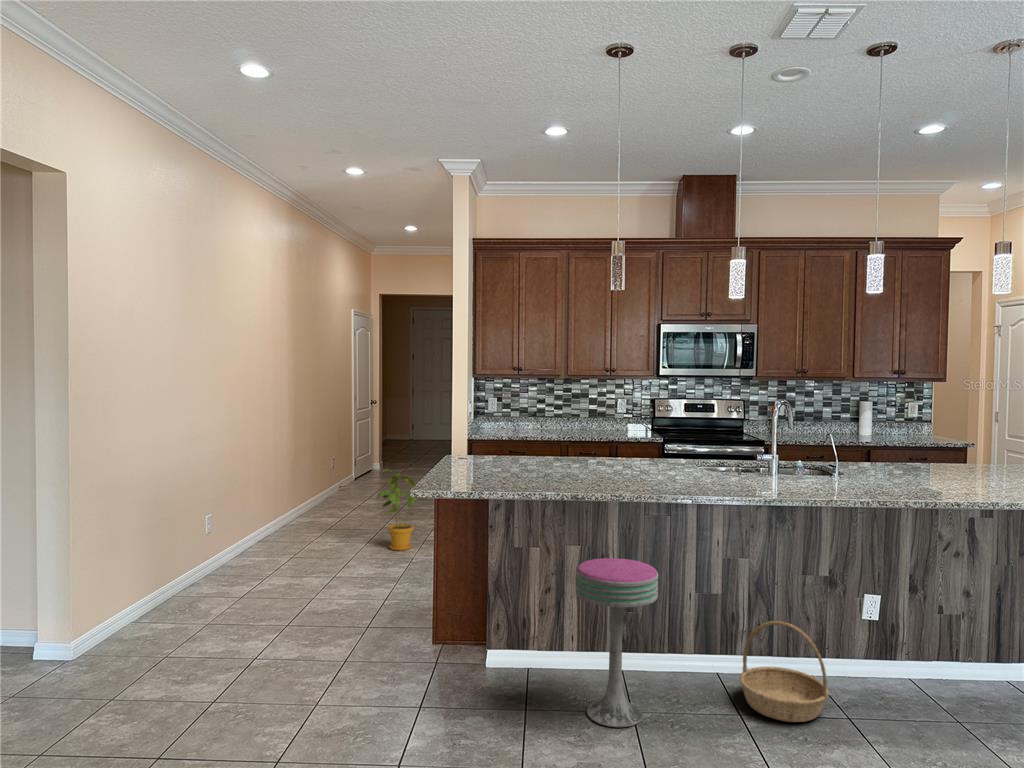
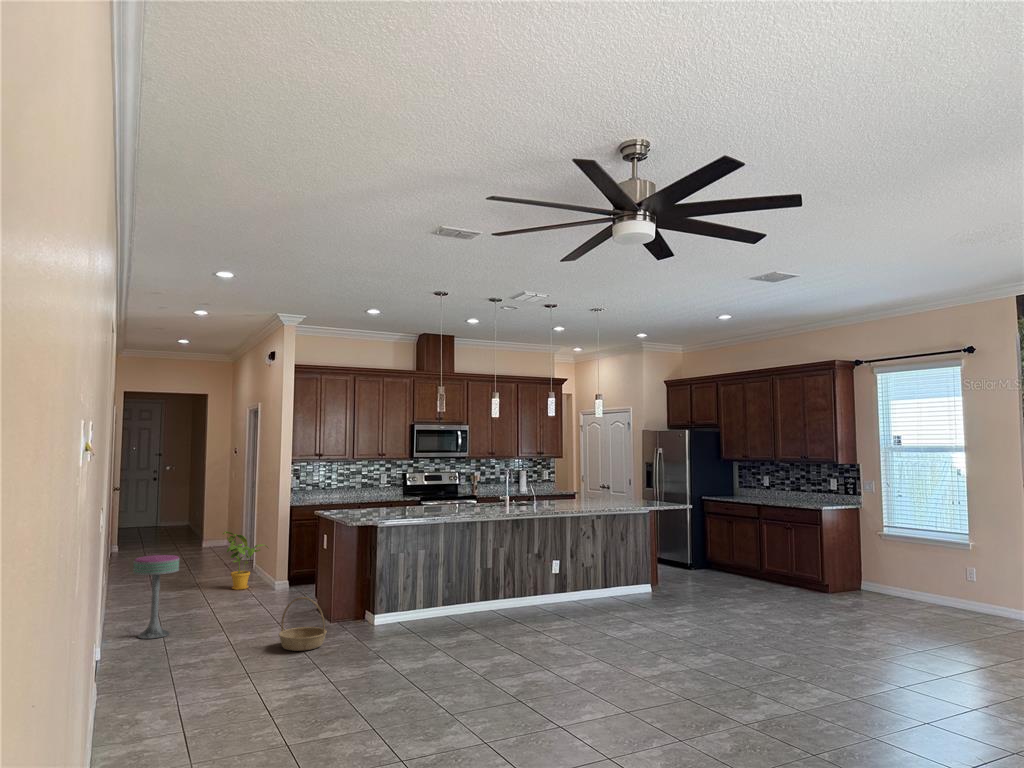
bar stool: present [576,558,658,727] -> present [133,555,179,639]
basket: present [740,621,829,722] -> present [279,597,327,651]

